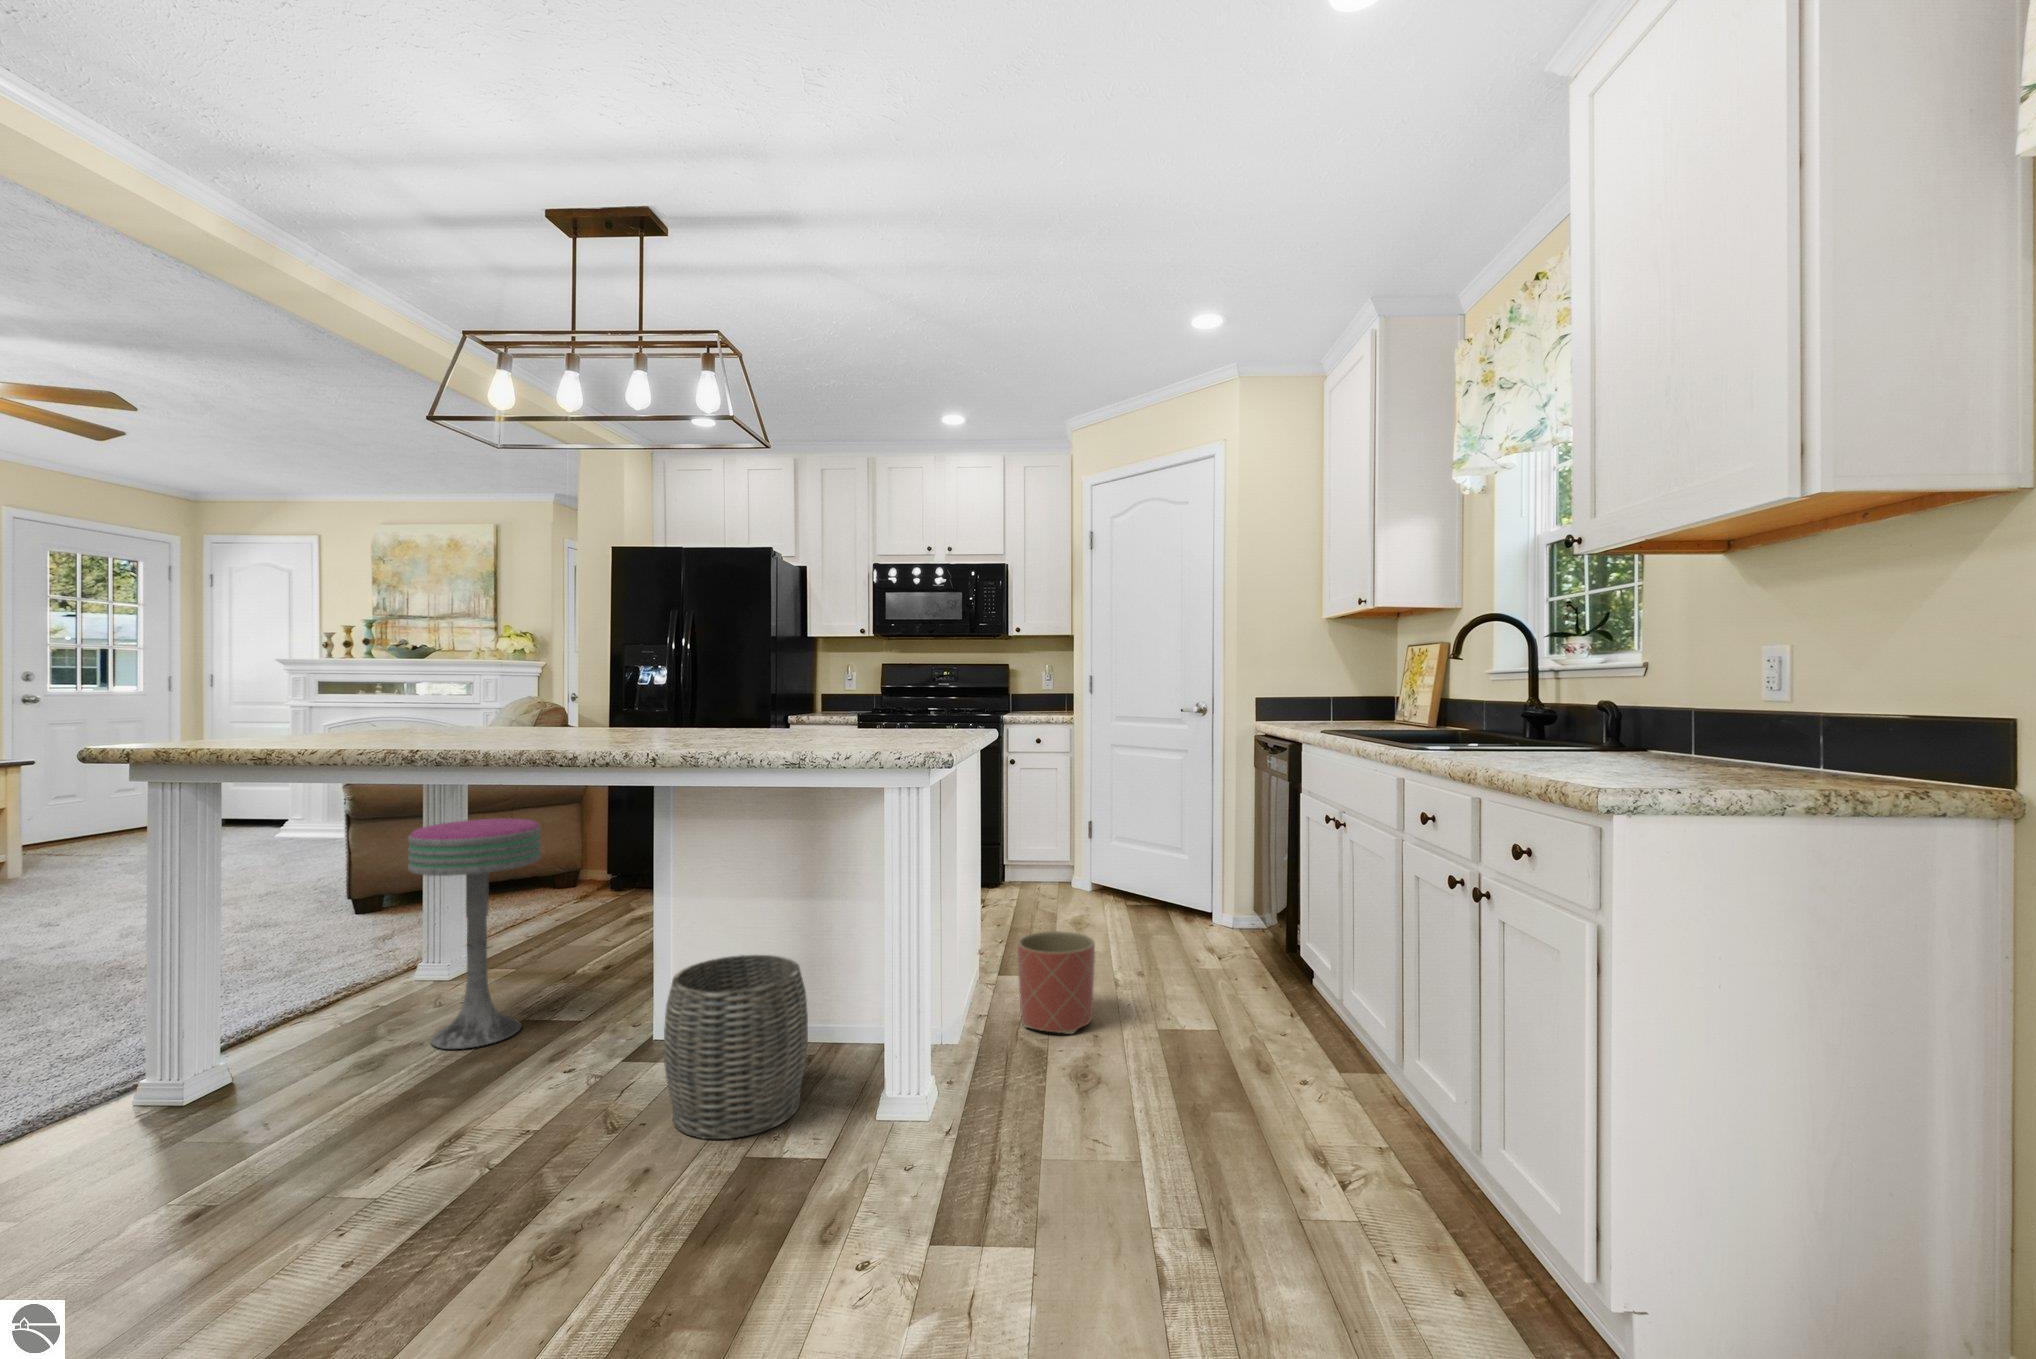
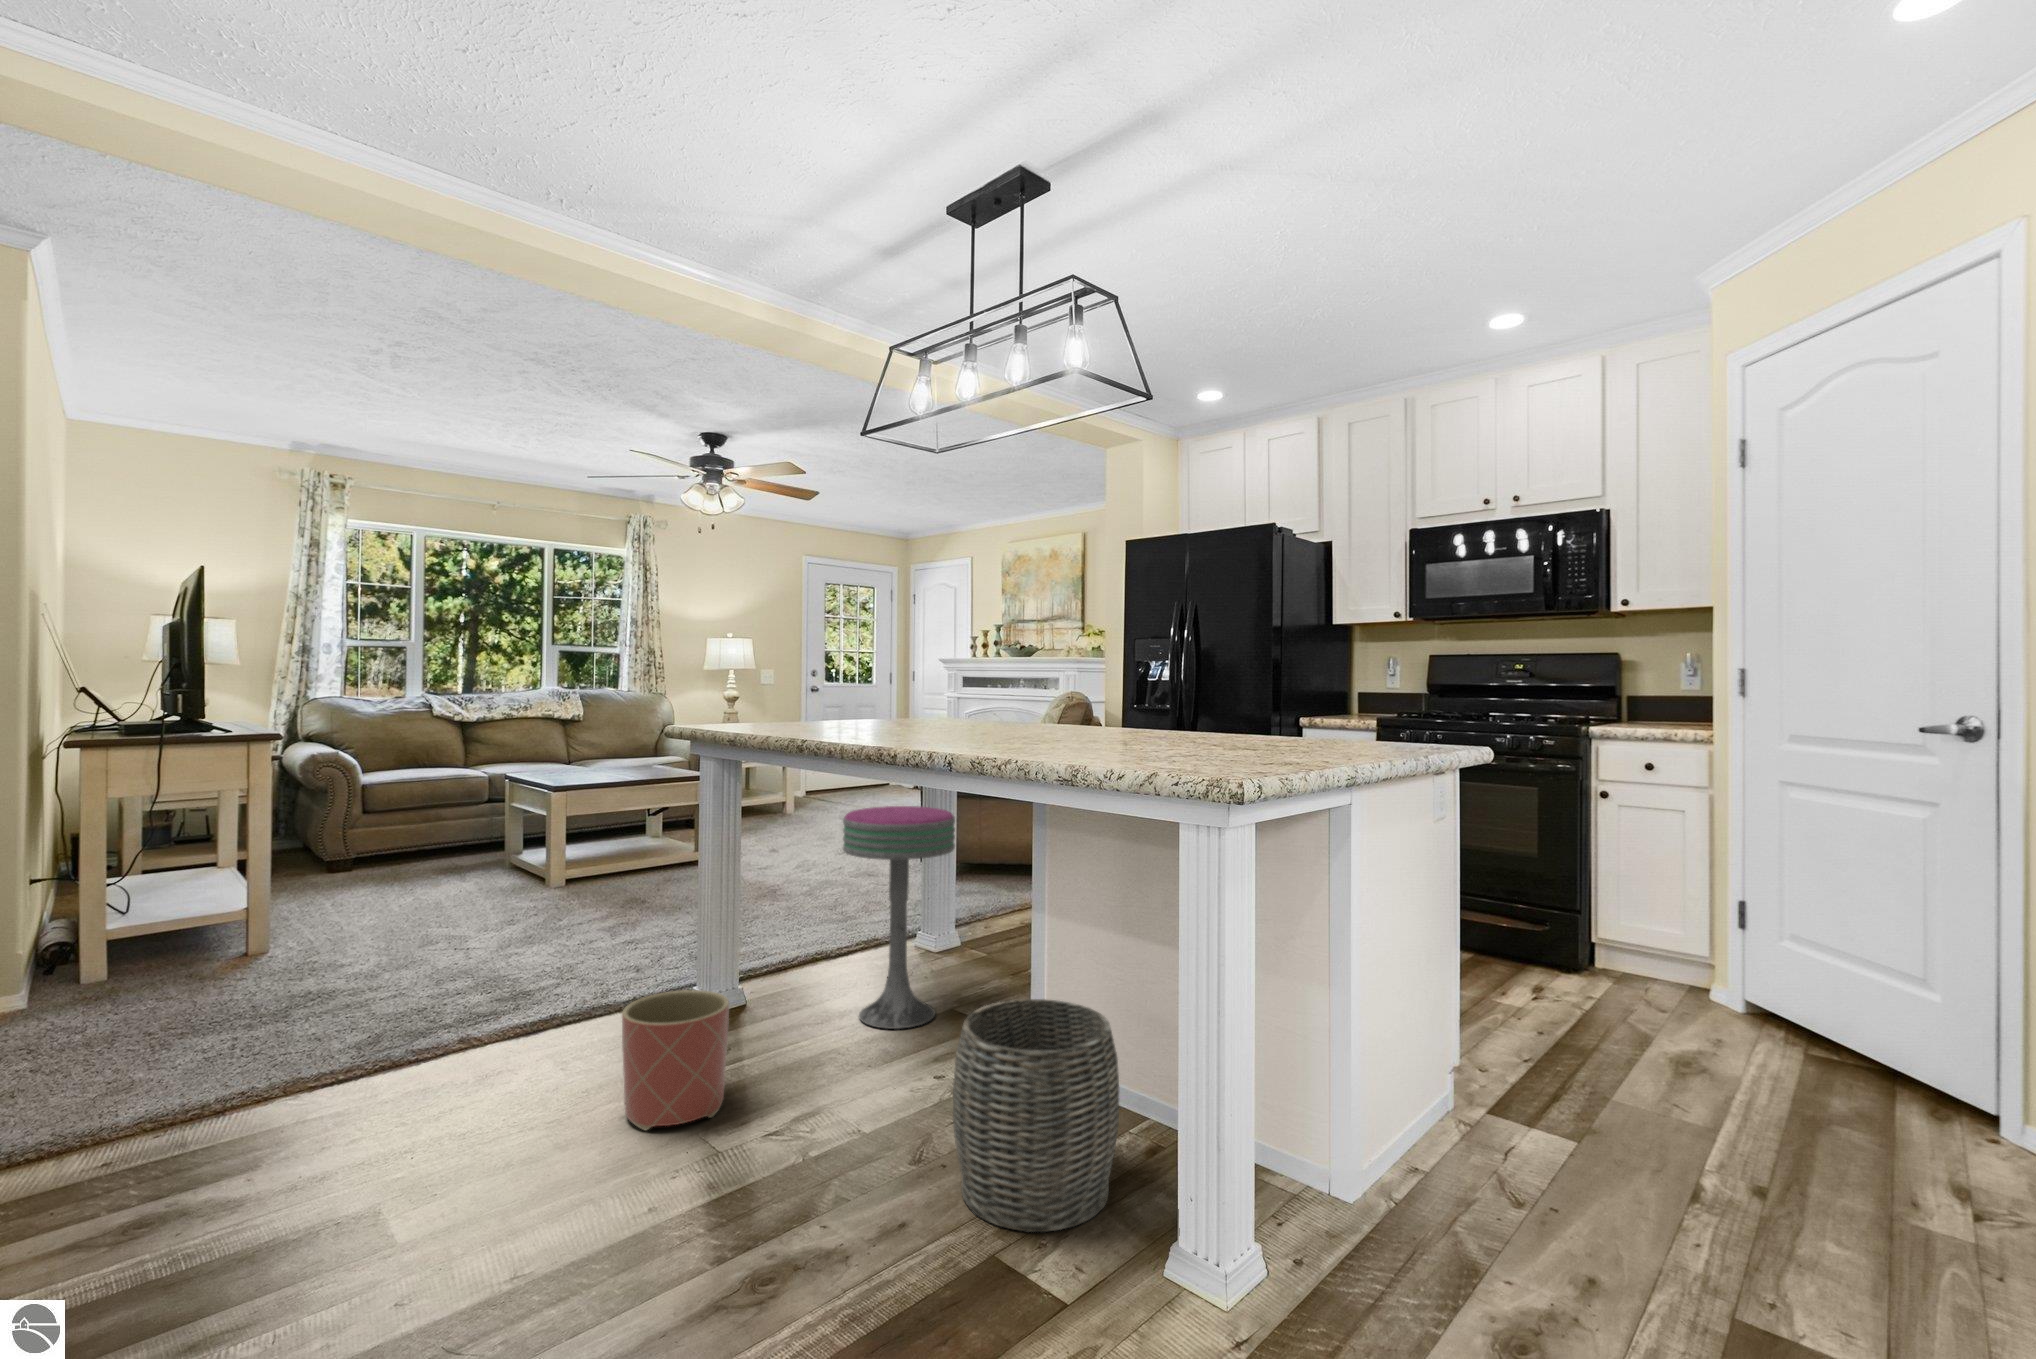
planter: present [1017,931,1095,1034] -> present [622,990,729,1130]

